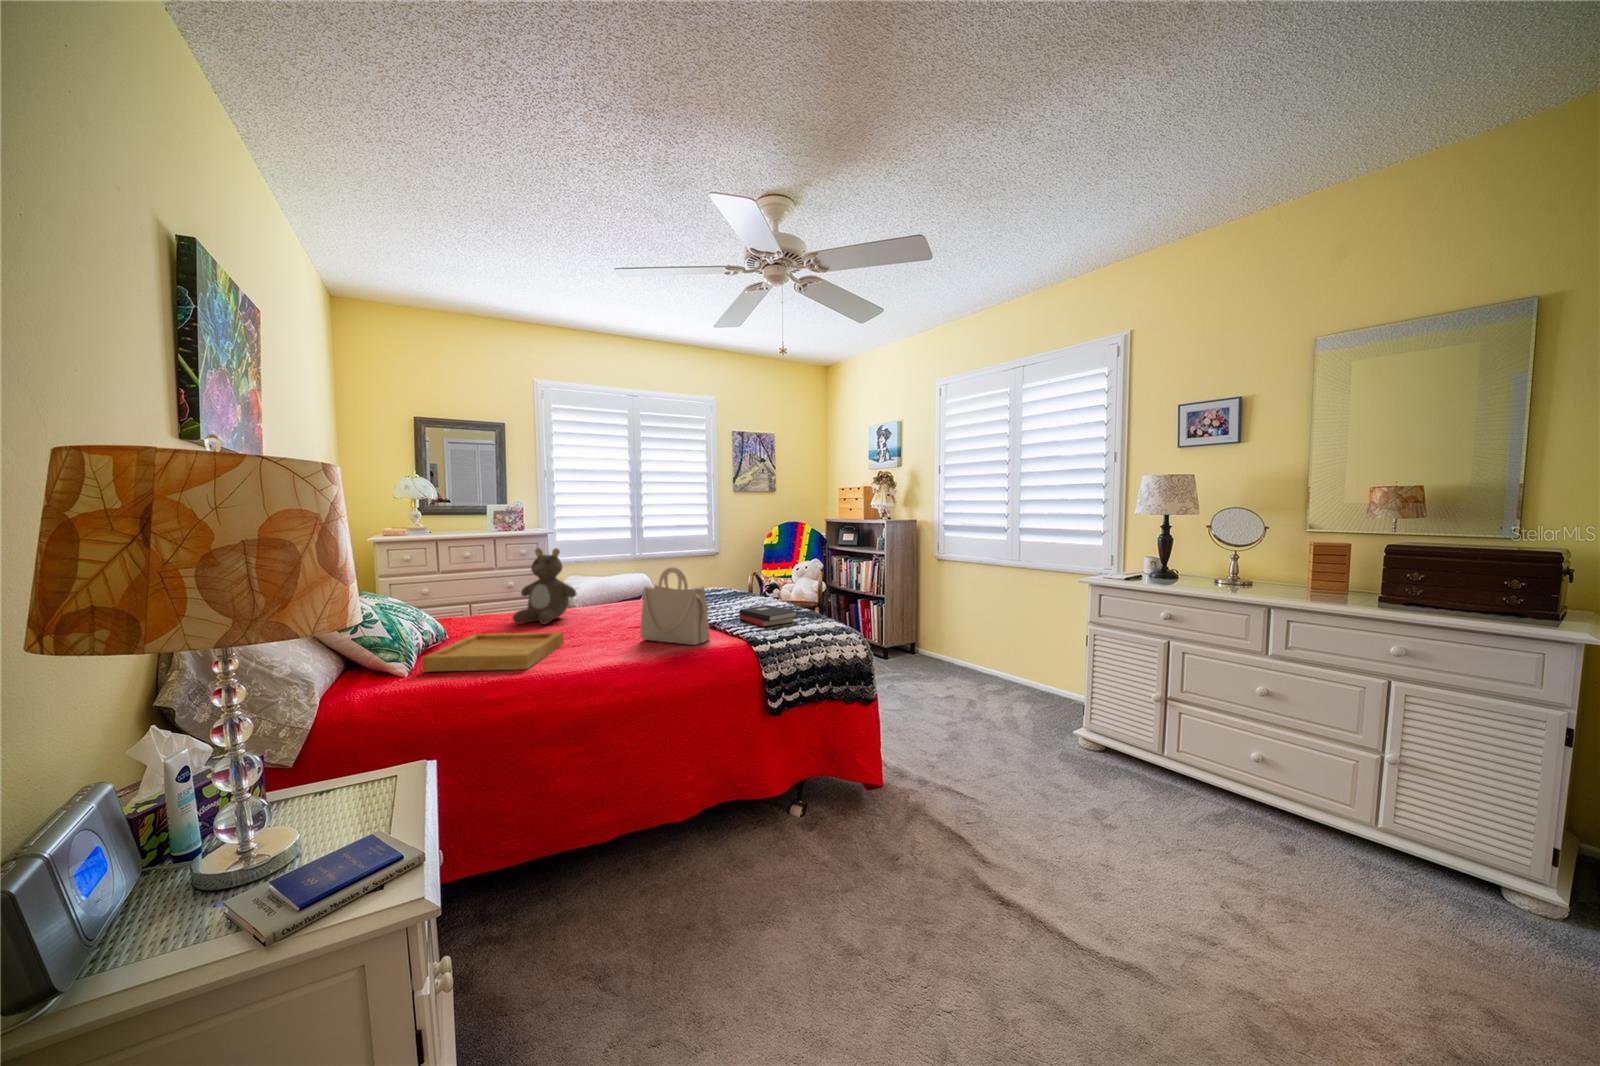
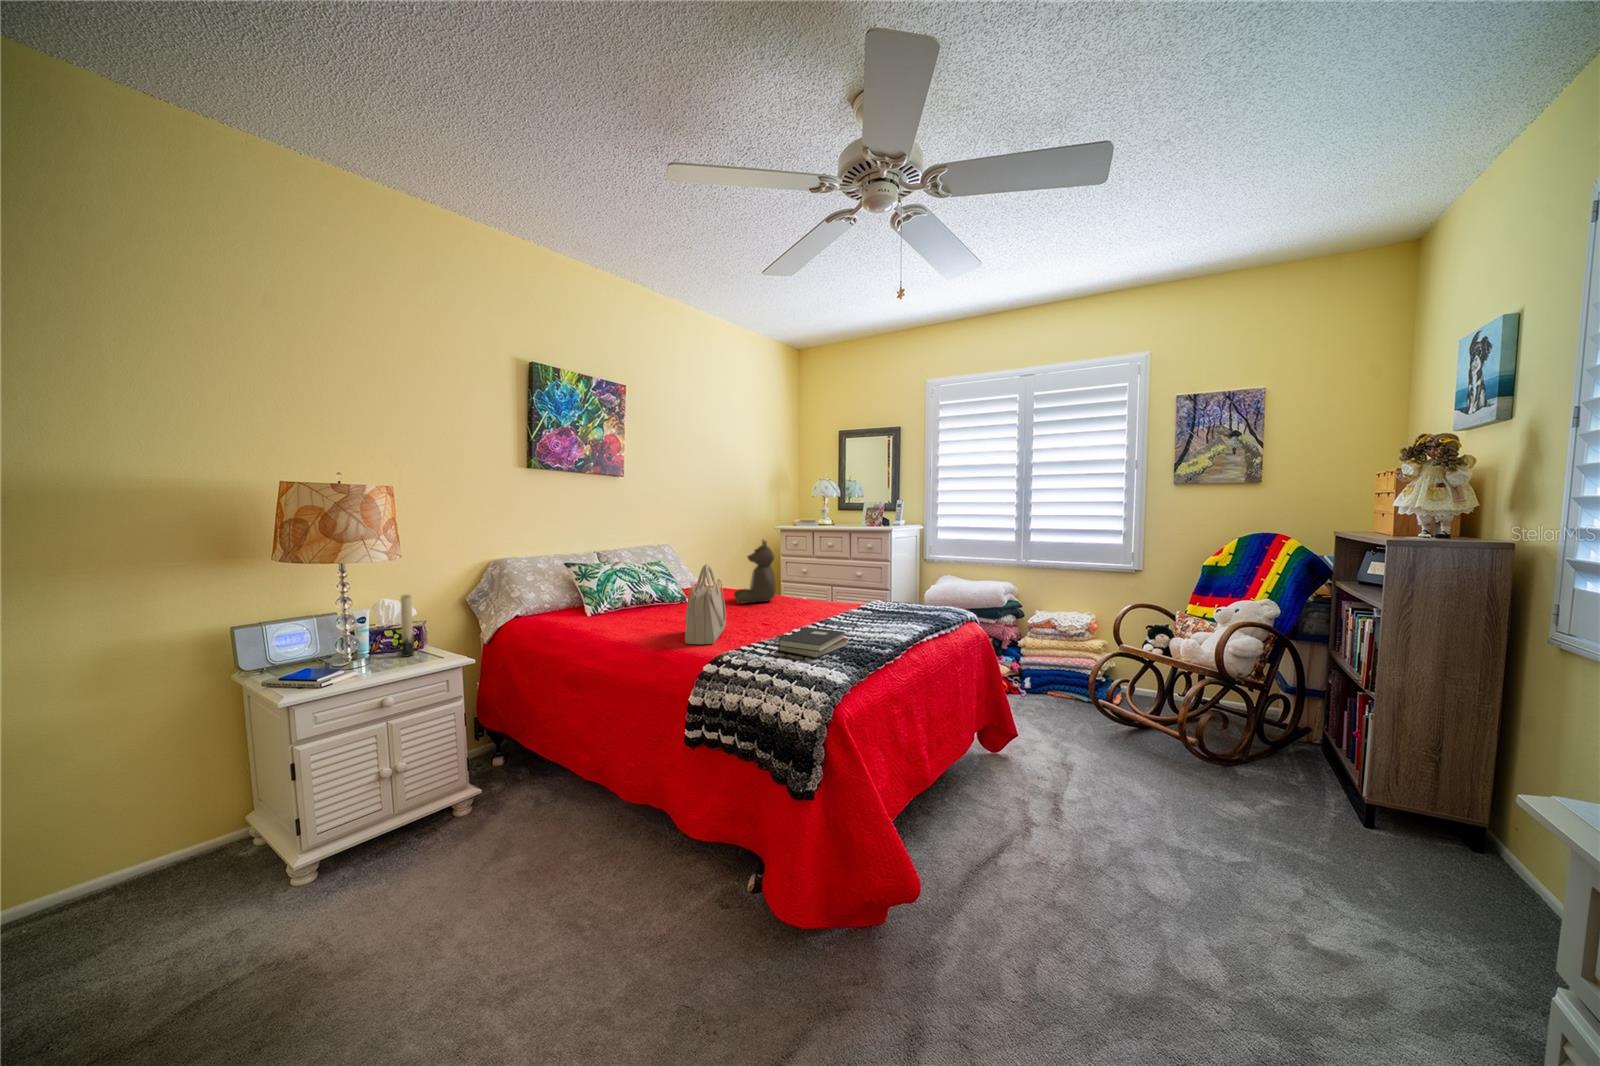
tray: present [422,632,564,672] -> none [601,597,684,624]
candle: none [346,685,389,813] -> present [398,594,414,657]

